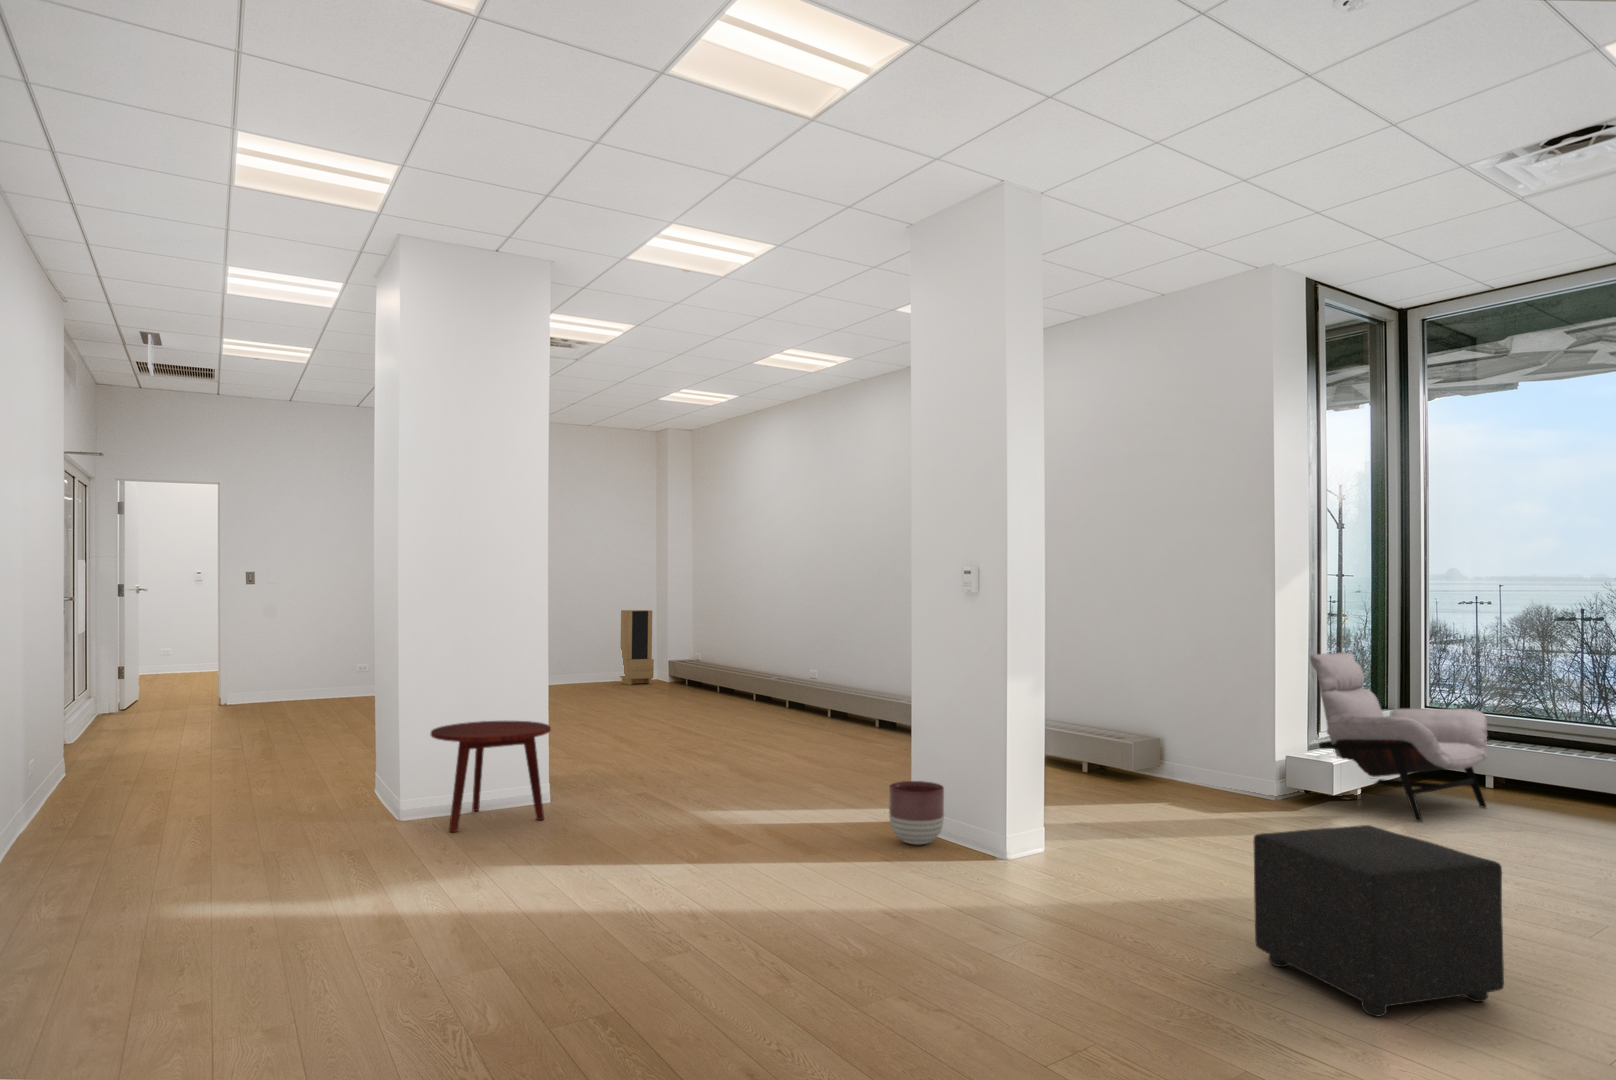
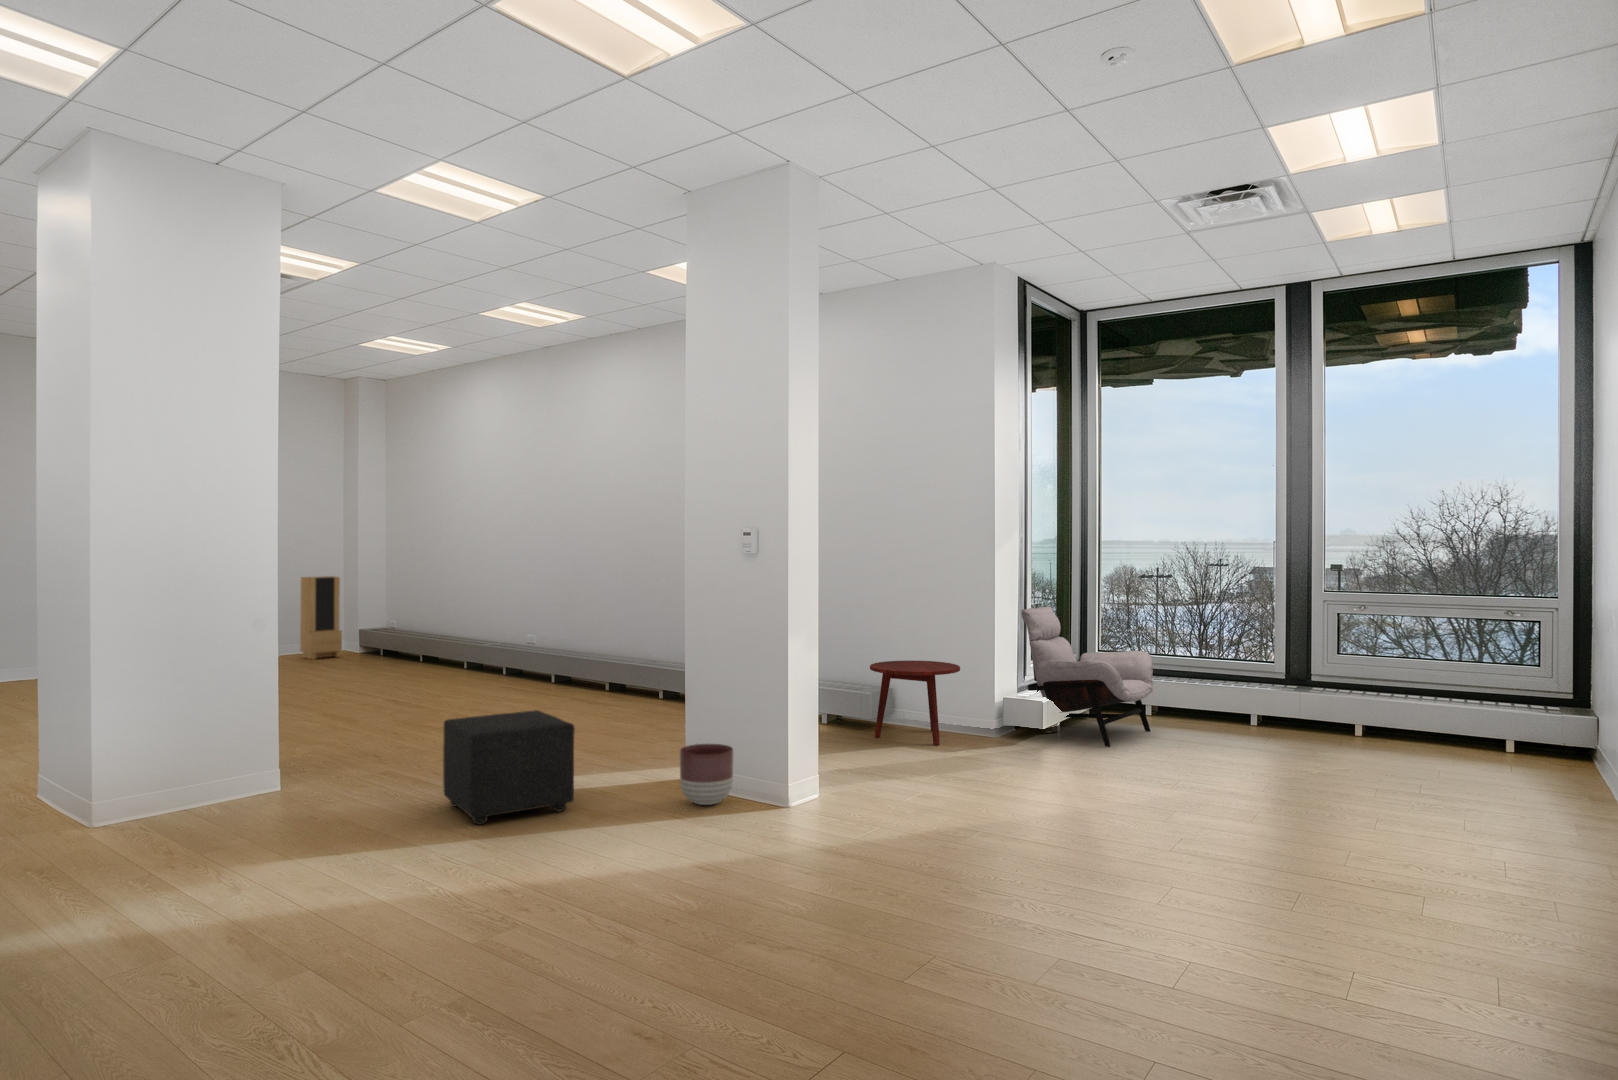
side table: present [431,721,551,832] -> present [870,661,960,745]
ottoman: present [1254,825,1504,1016] -> present [443,710,575,825]

